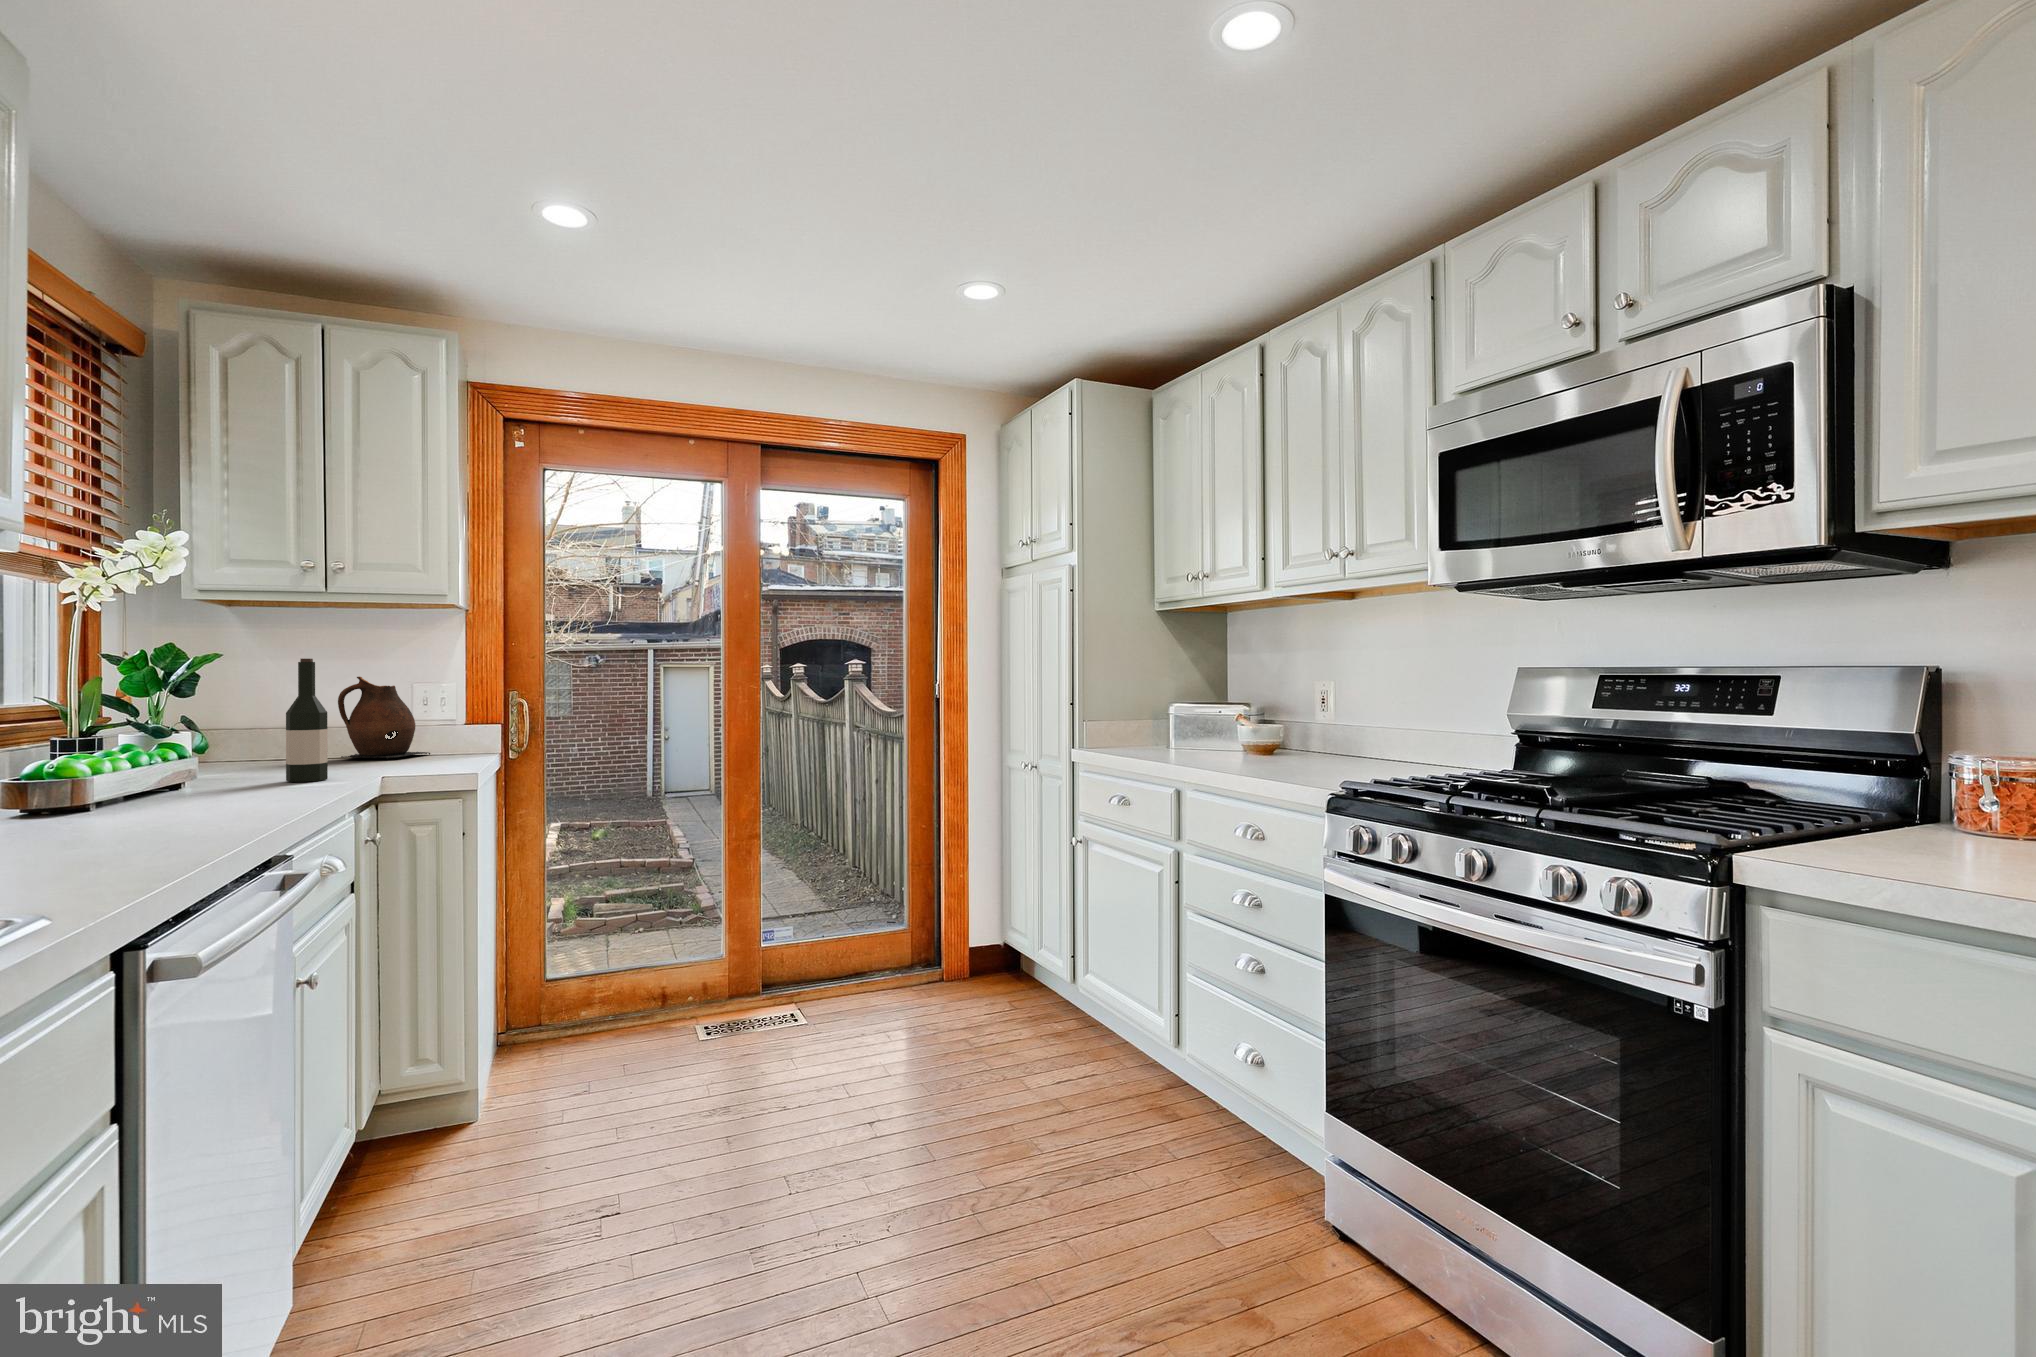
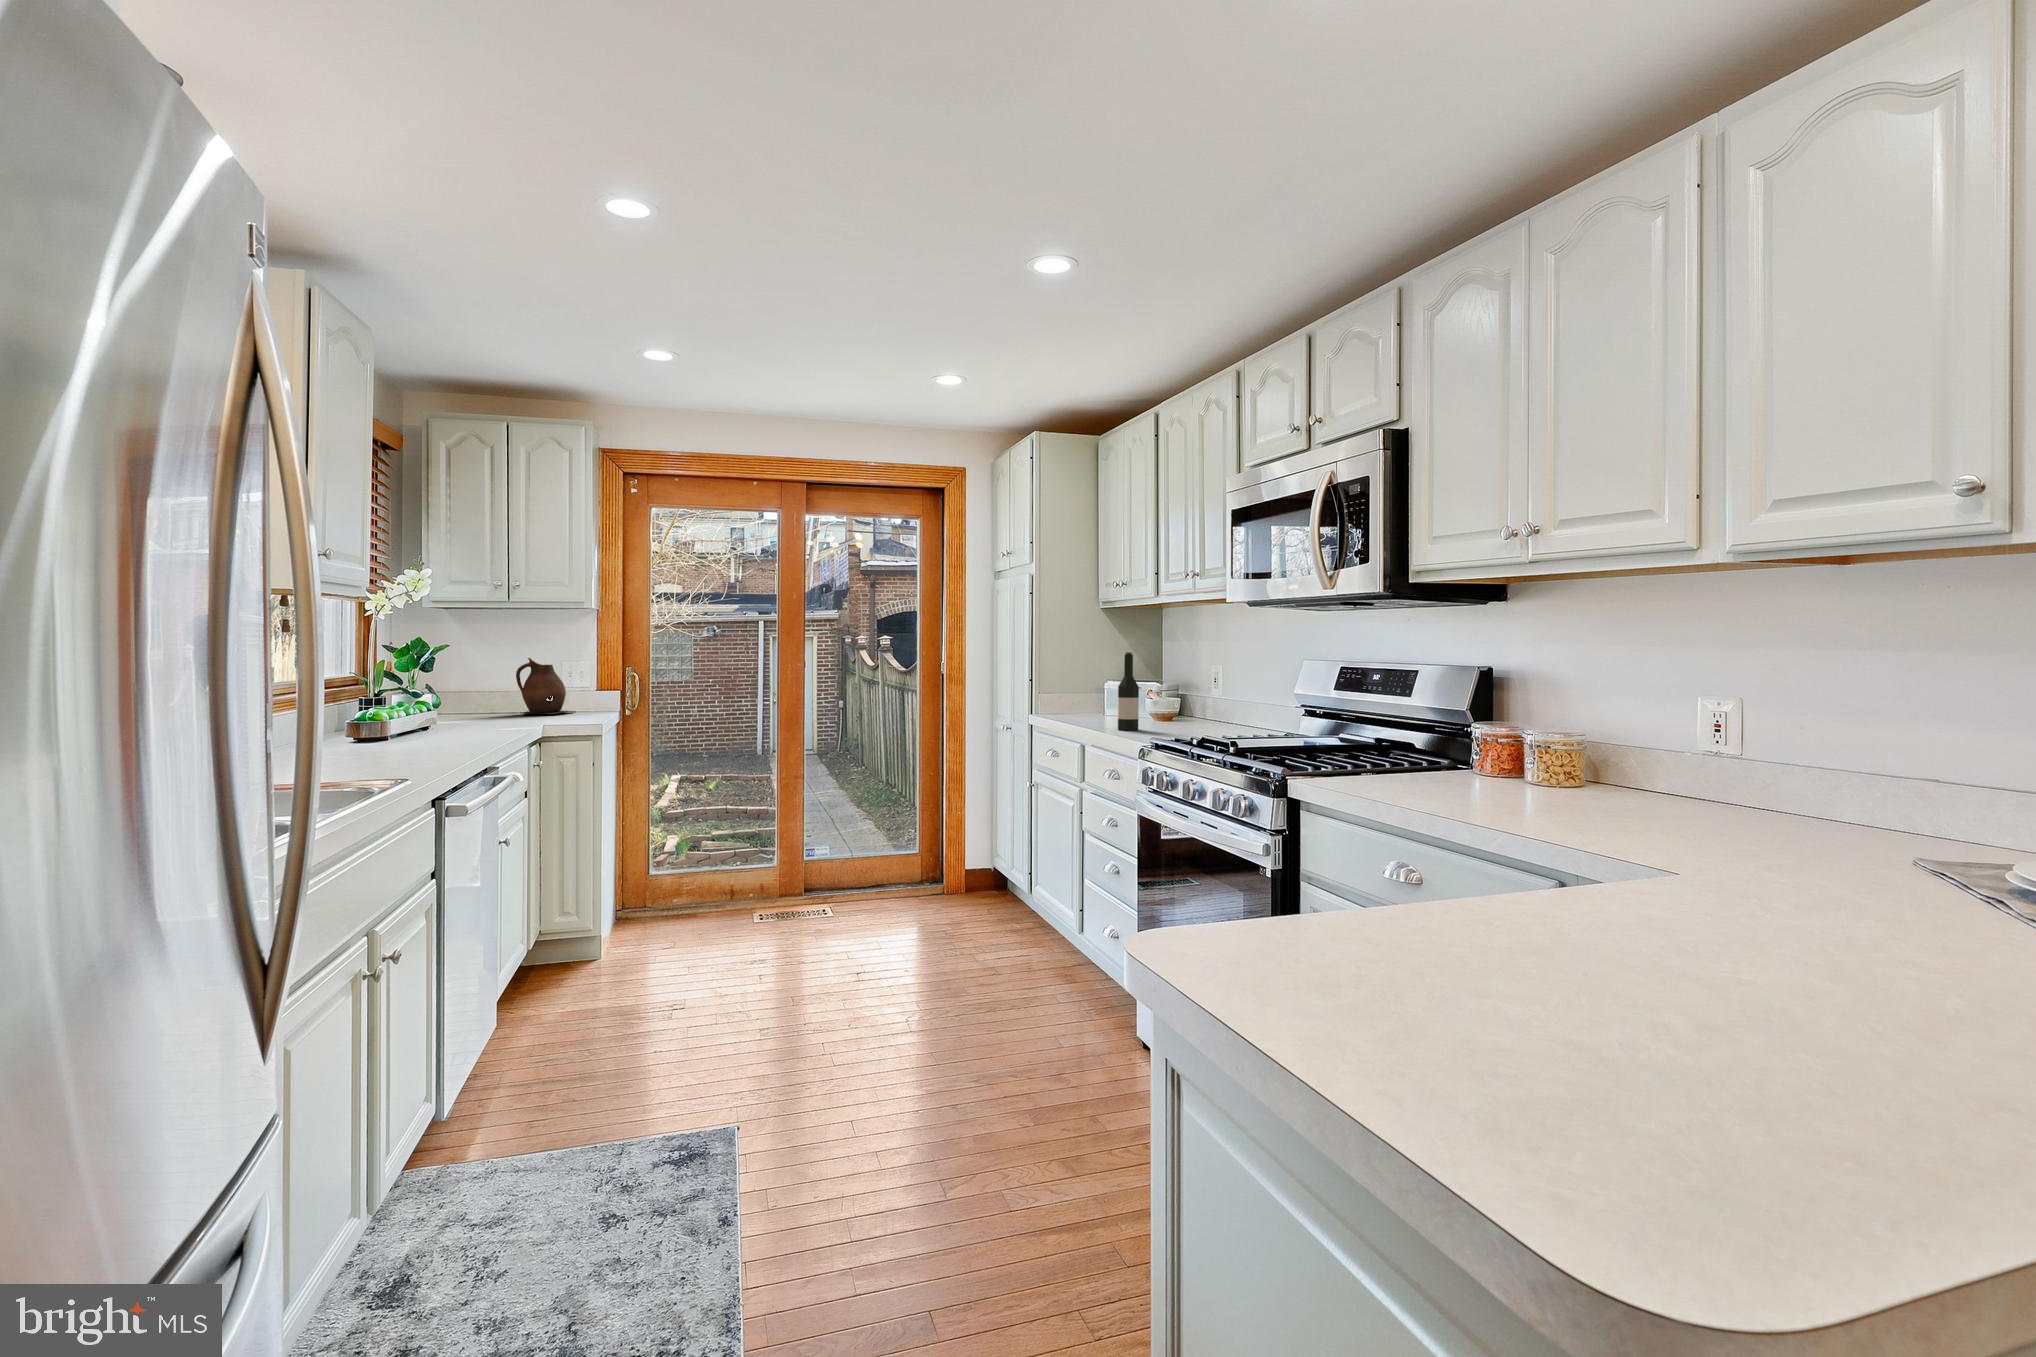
wine bottle: present [286,659,328,782] -> present [1118,652,1139,730]

